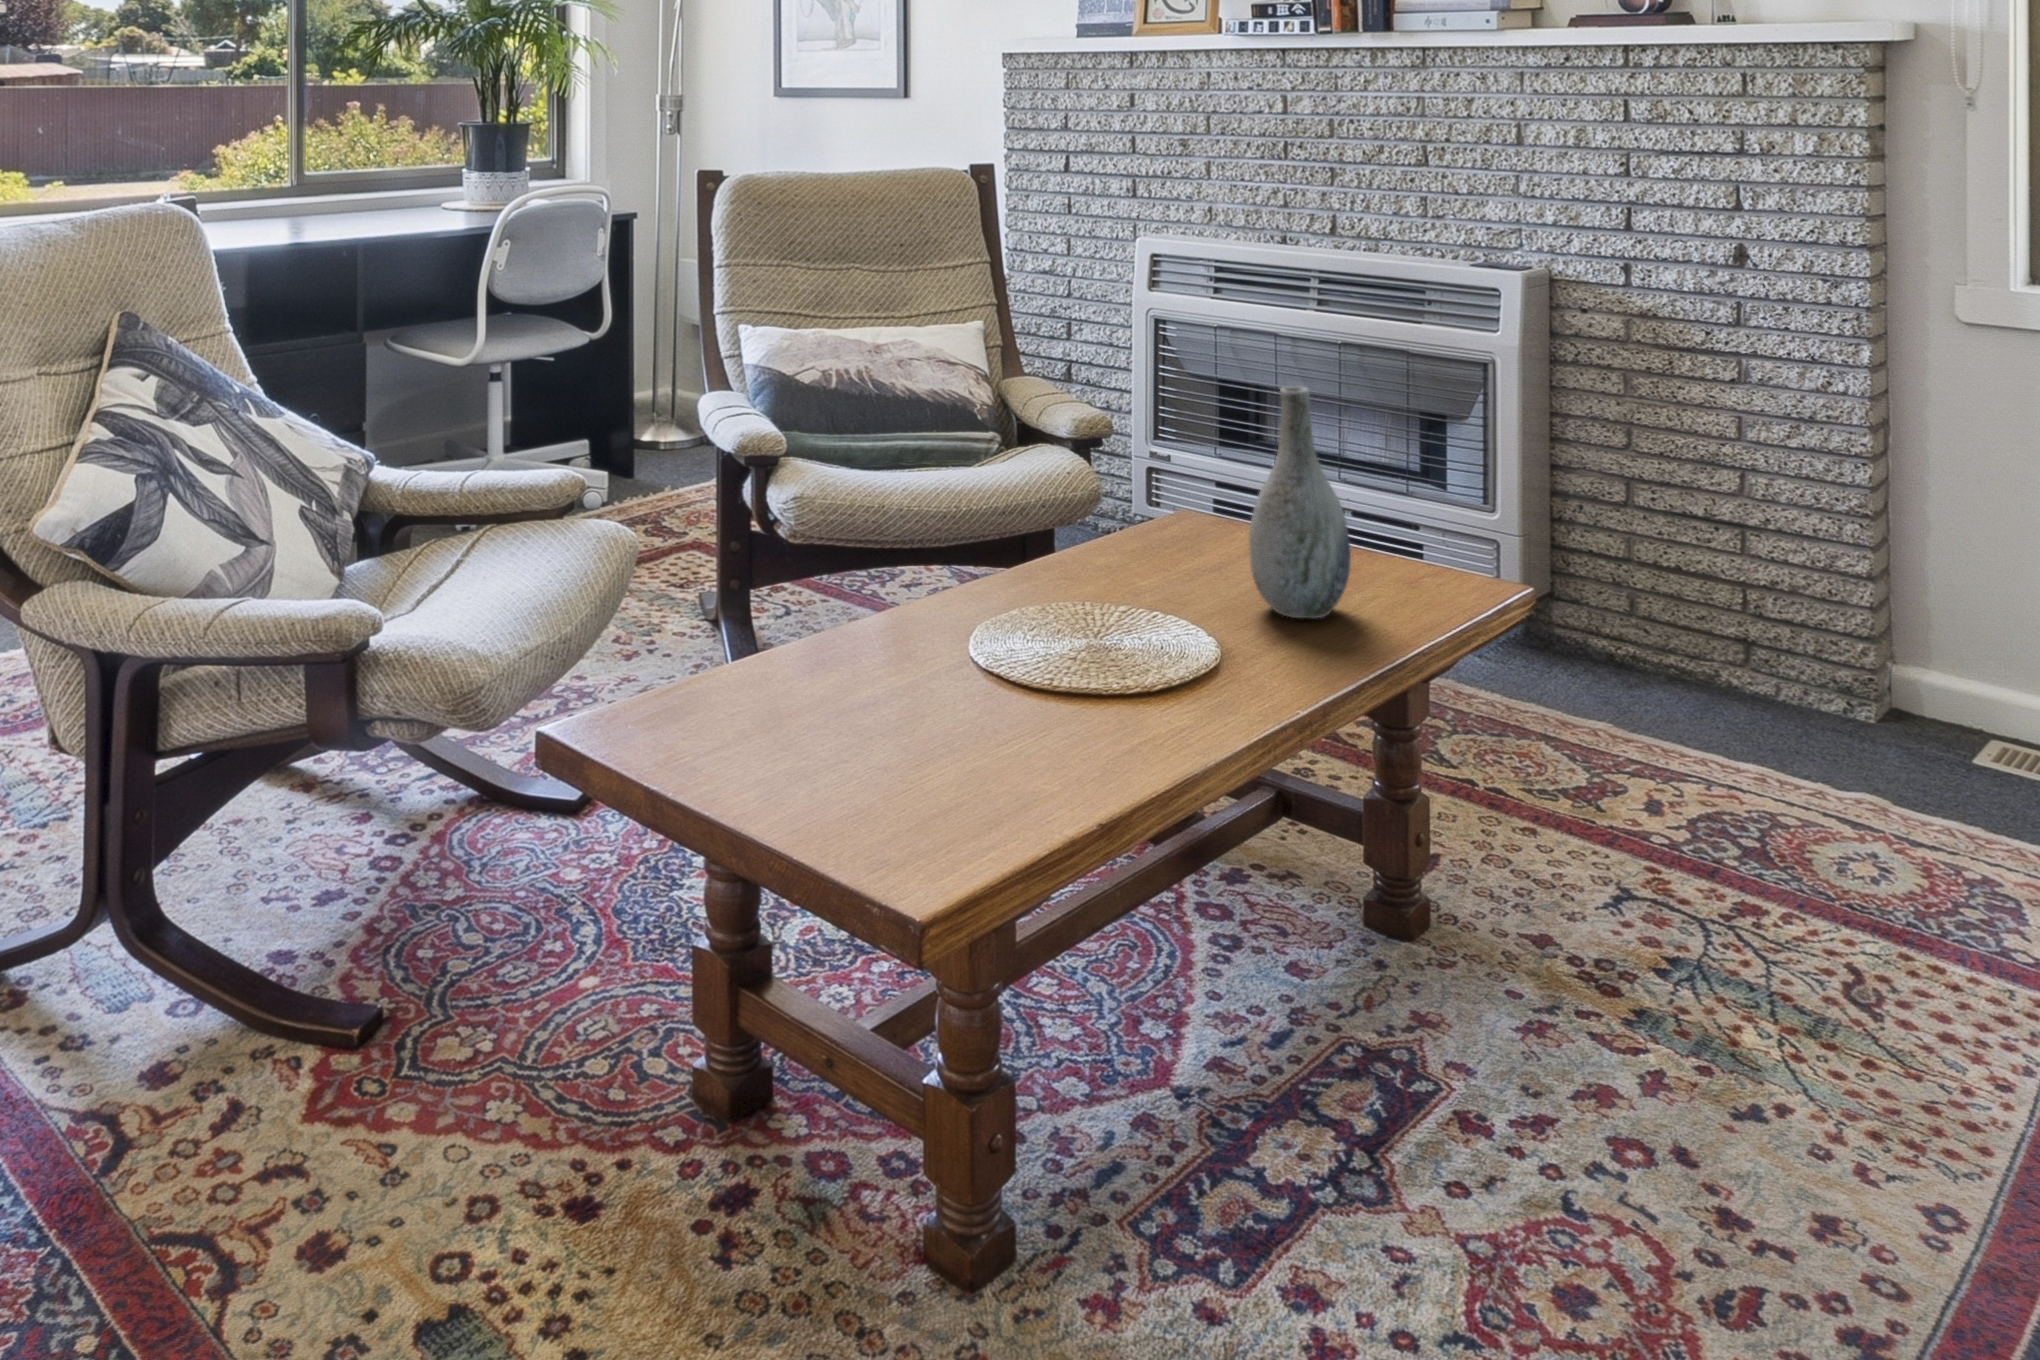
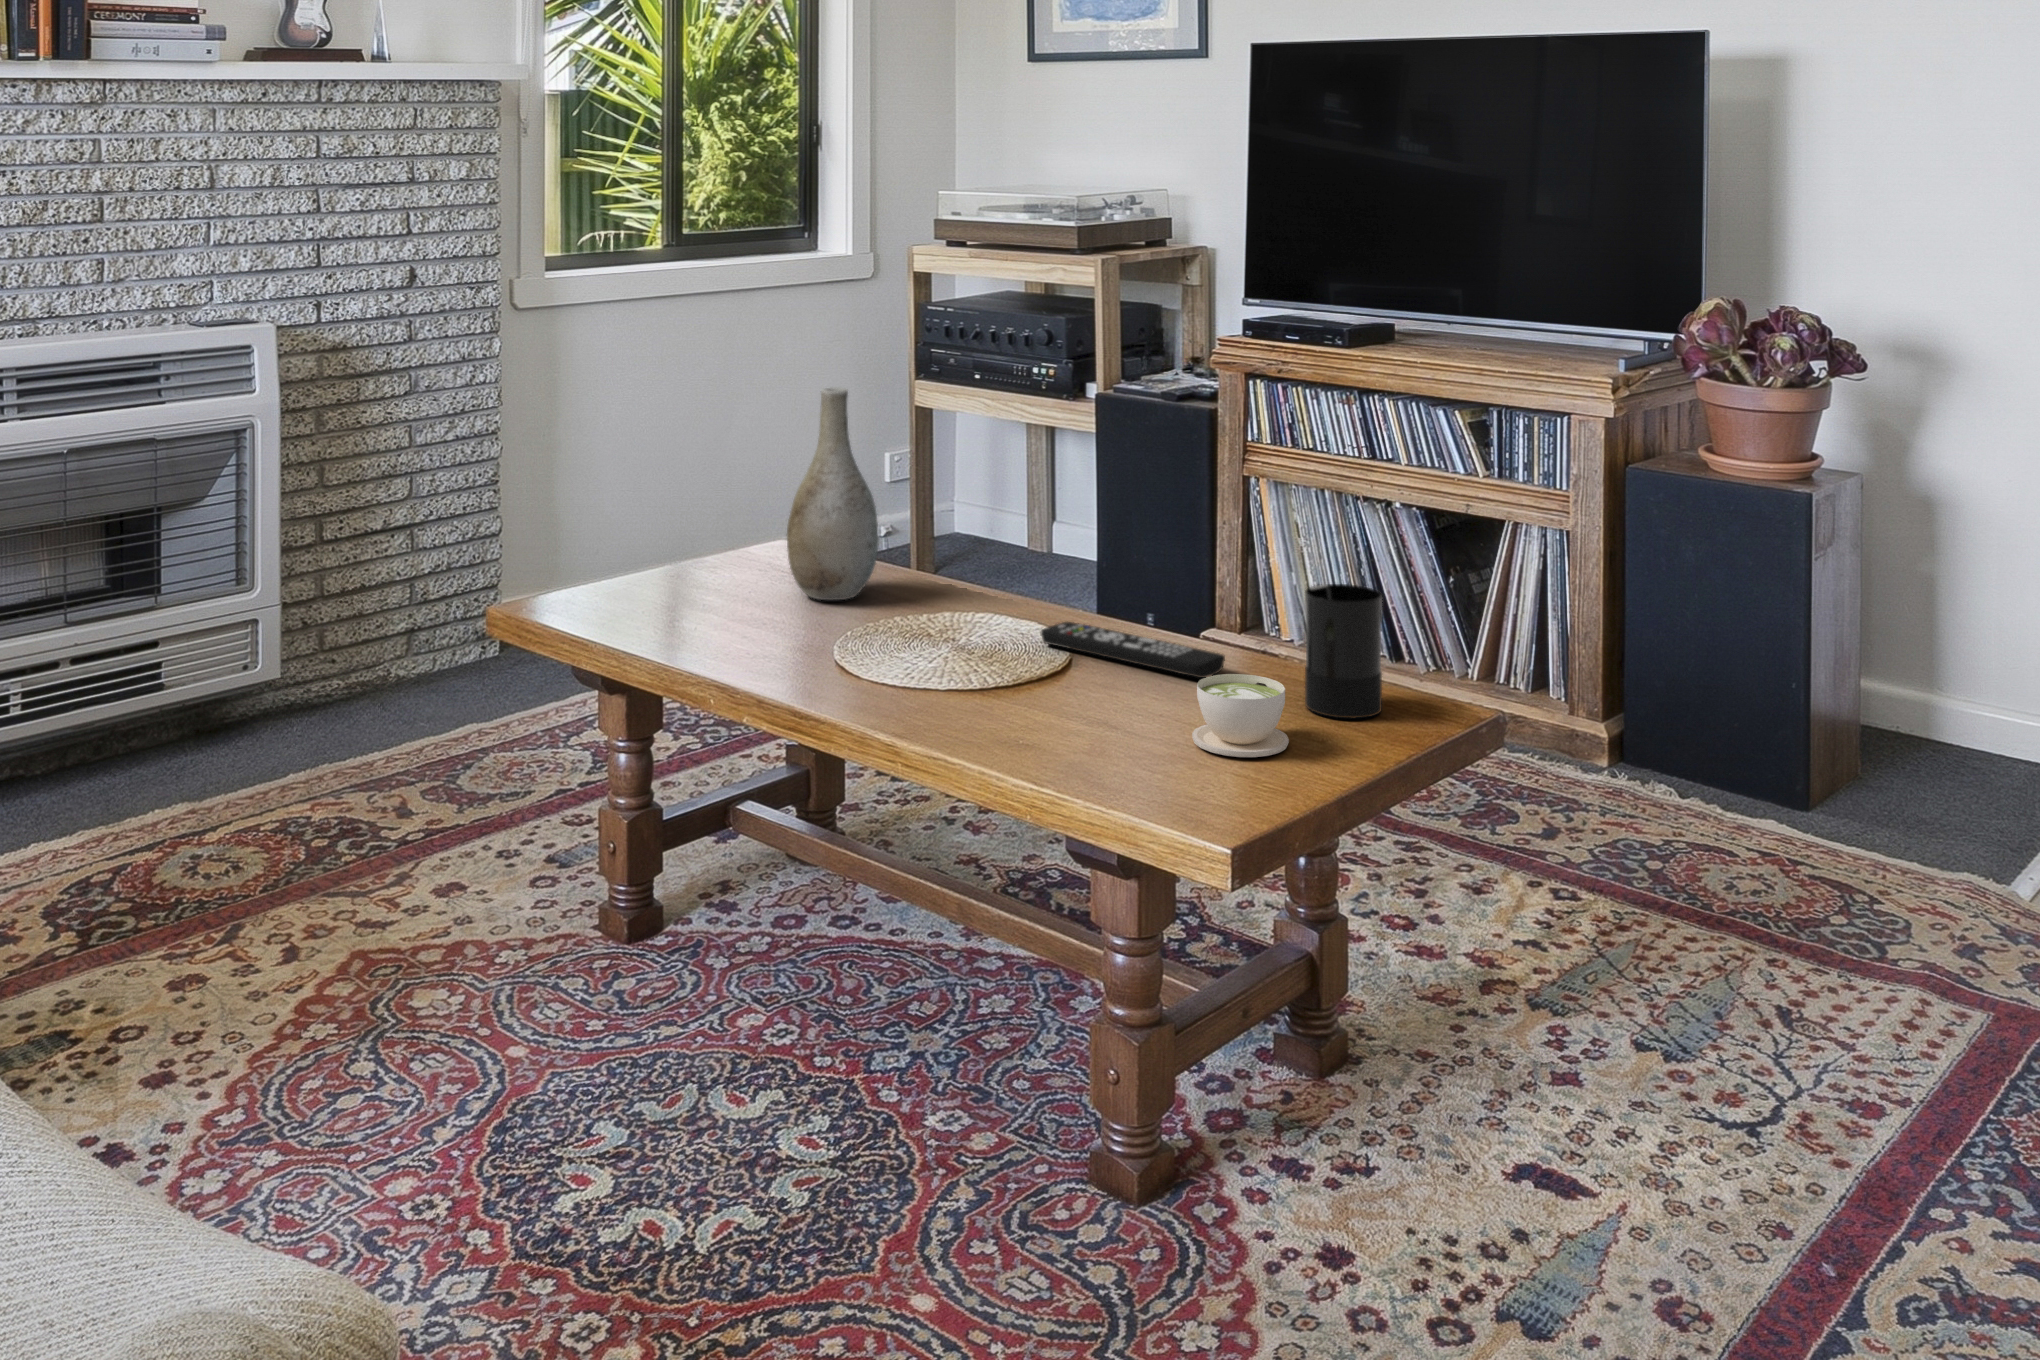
candle: none [875,650,964,836] -> present [1305,584,1382,719]
remote control: none [1006,673,1180,761] -> present [1041,622,1225,678]
coffee cup: none [761,683,860,778] -> present [1192,674,1289,757]

